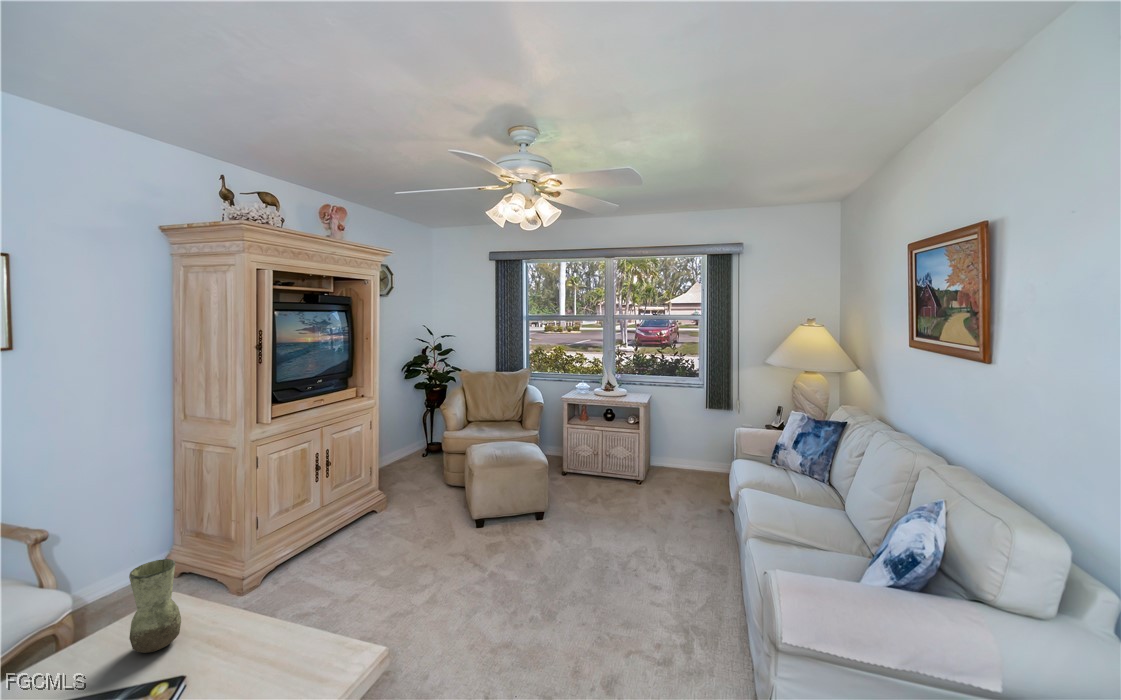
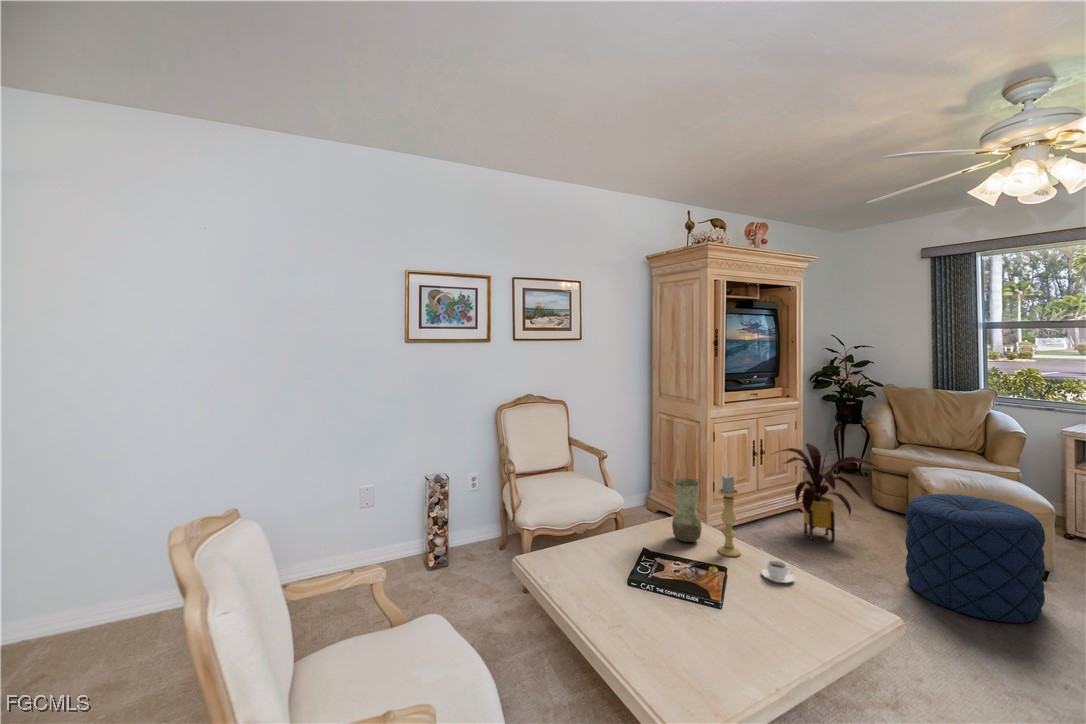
house plant: none [337,447,434,550] -> present [782,443,877,541]
pouf: none [441,485,530,597] -> present [905,494,1045,623]
candle holder: none [196,547,233,655] -> present [718,475,741,557]
coffee cup: none [242,646,285,679] -> present [761,561,795,583]

